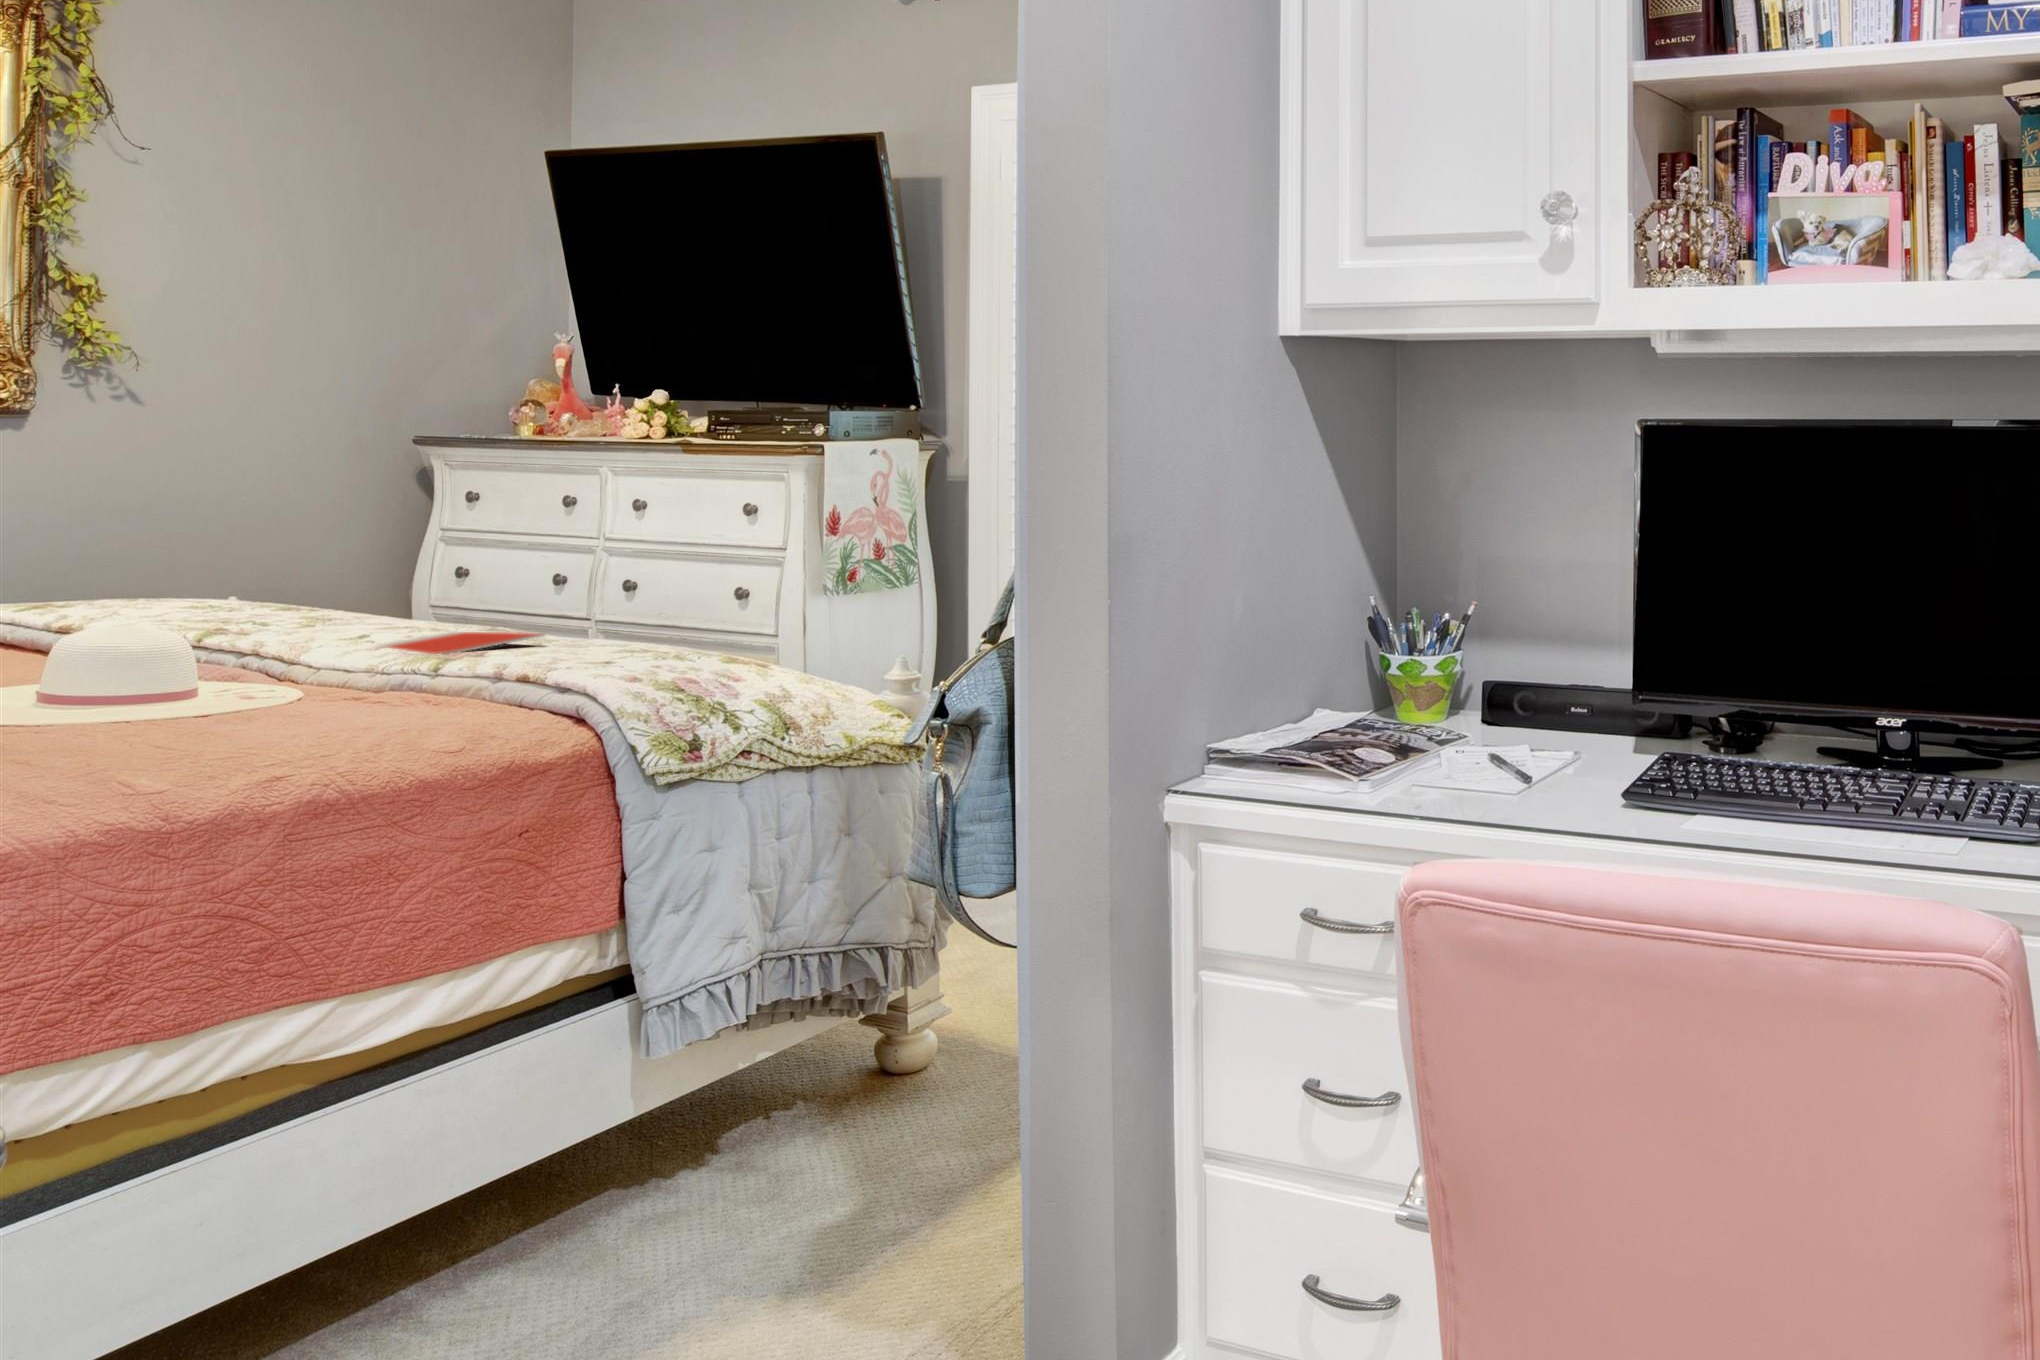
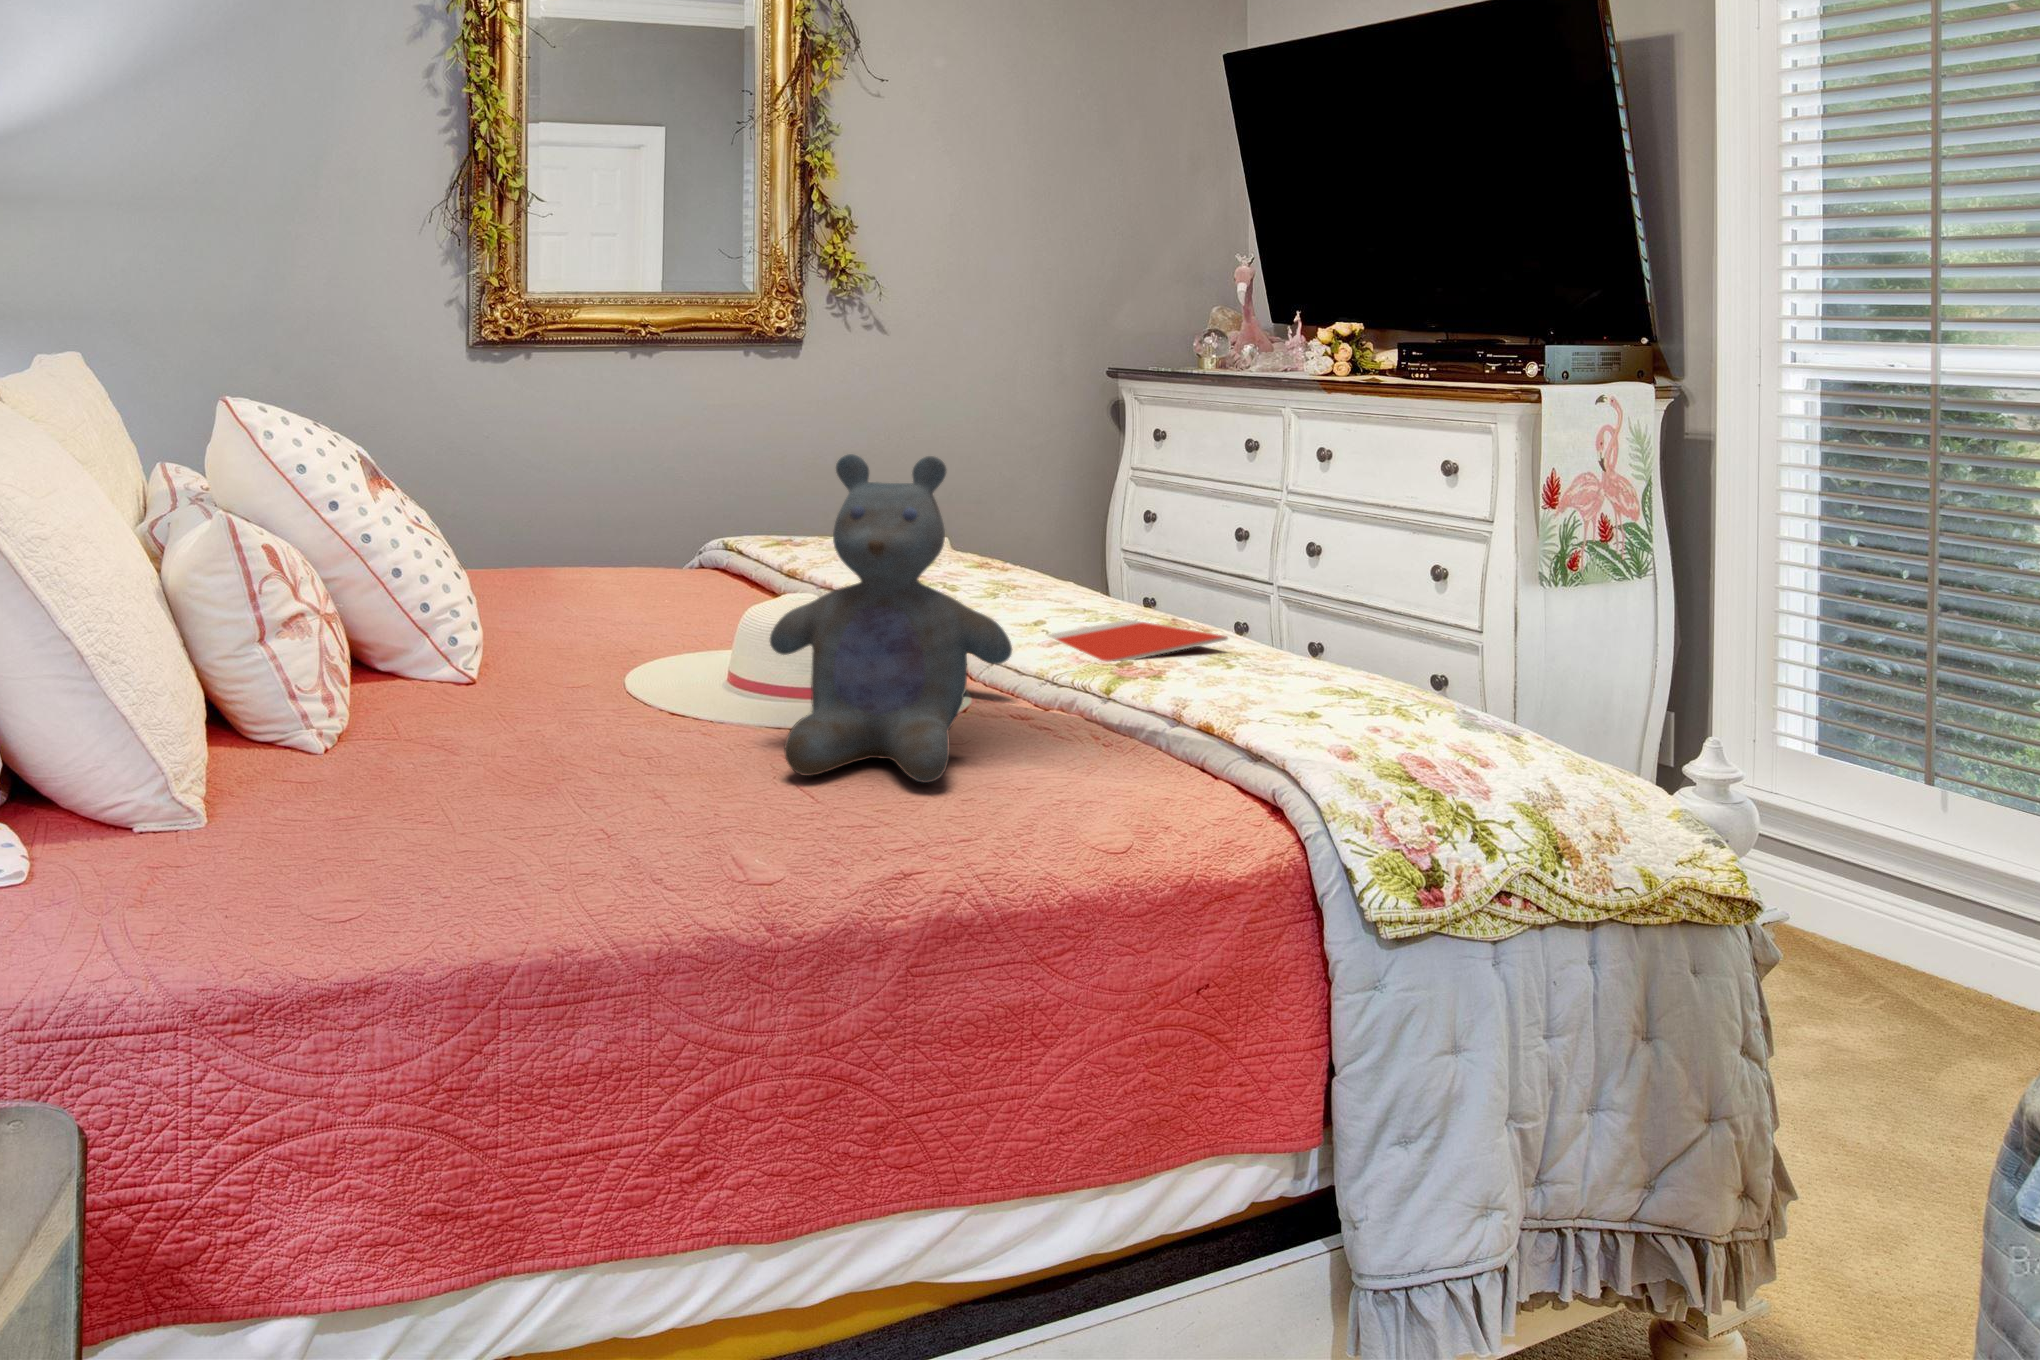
stuffed bear: none [108,485,355,744] -> present [770,454,1012,783]

